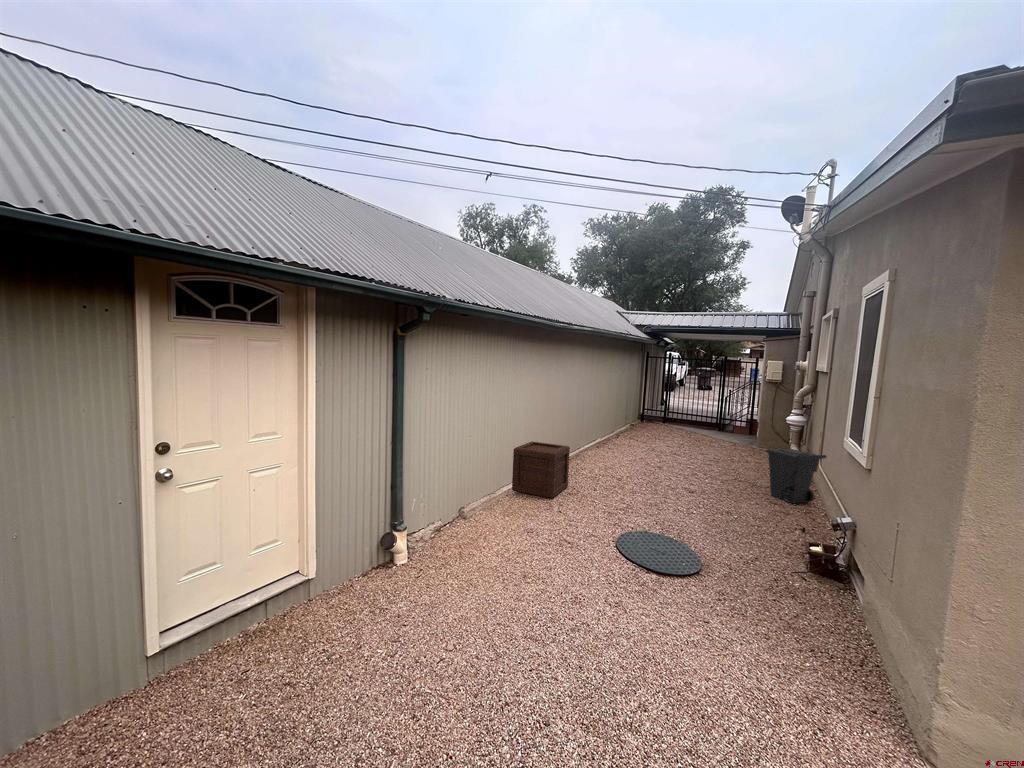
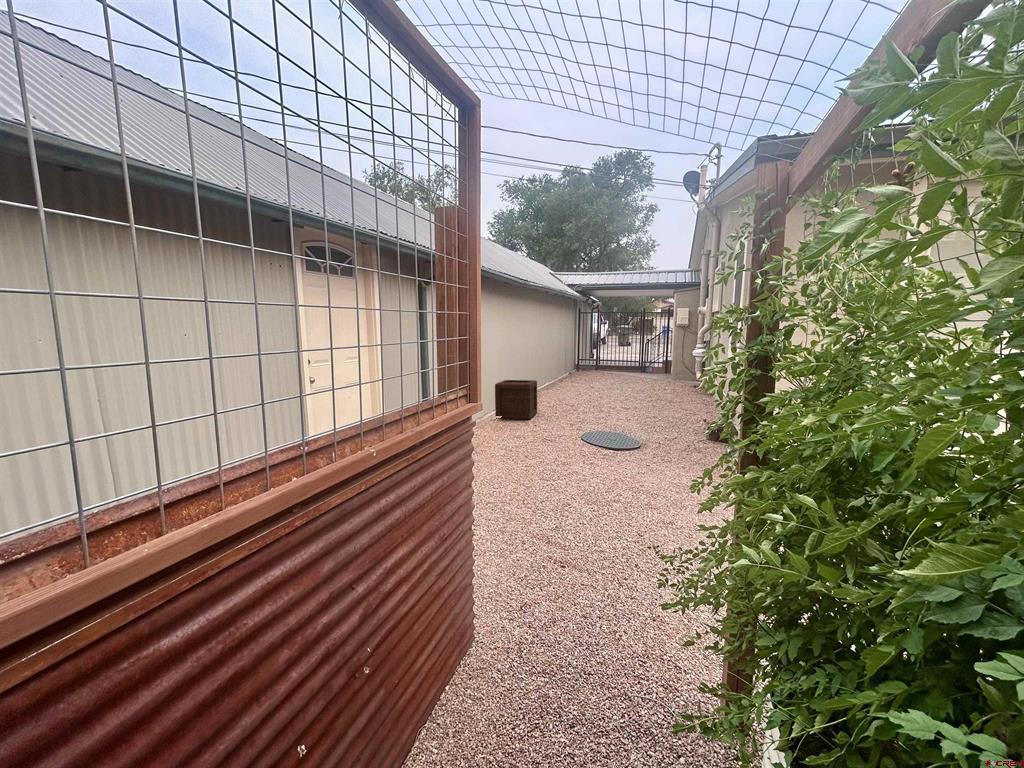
trash can: present [766,449,826,503] -> none [681,371,722,409]

